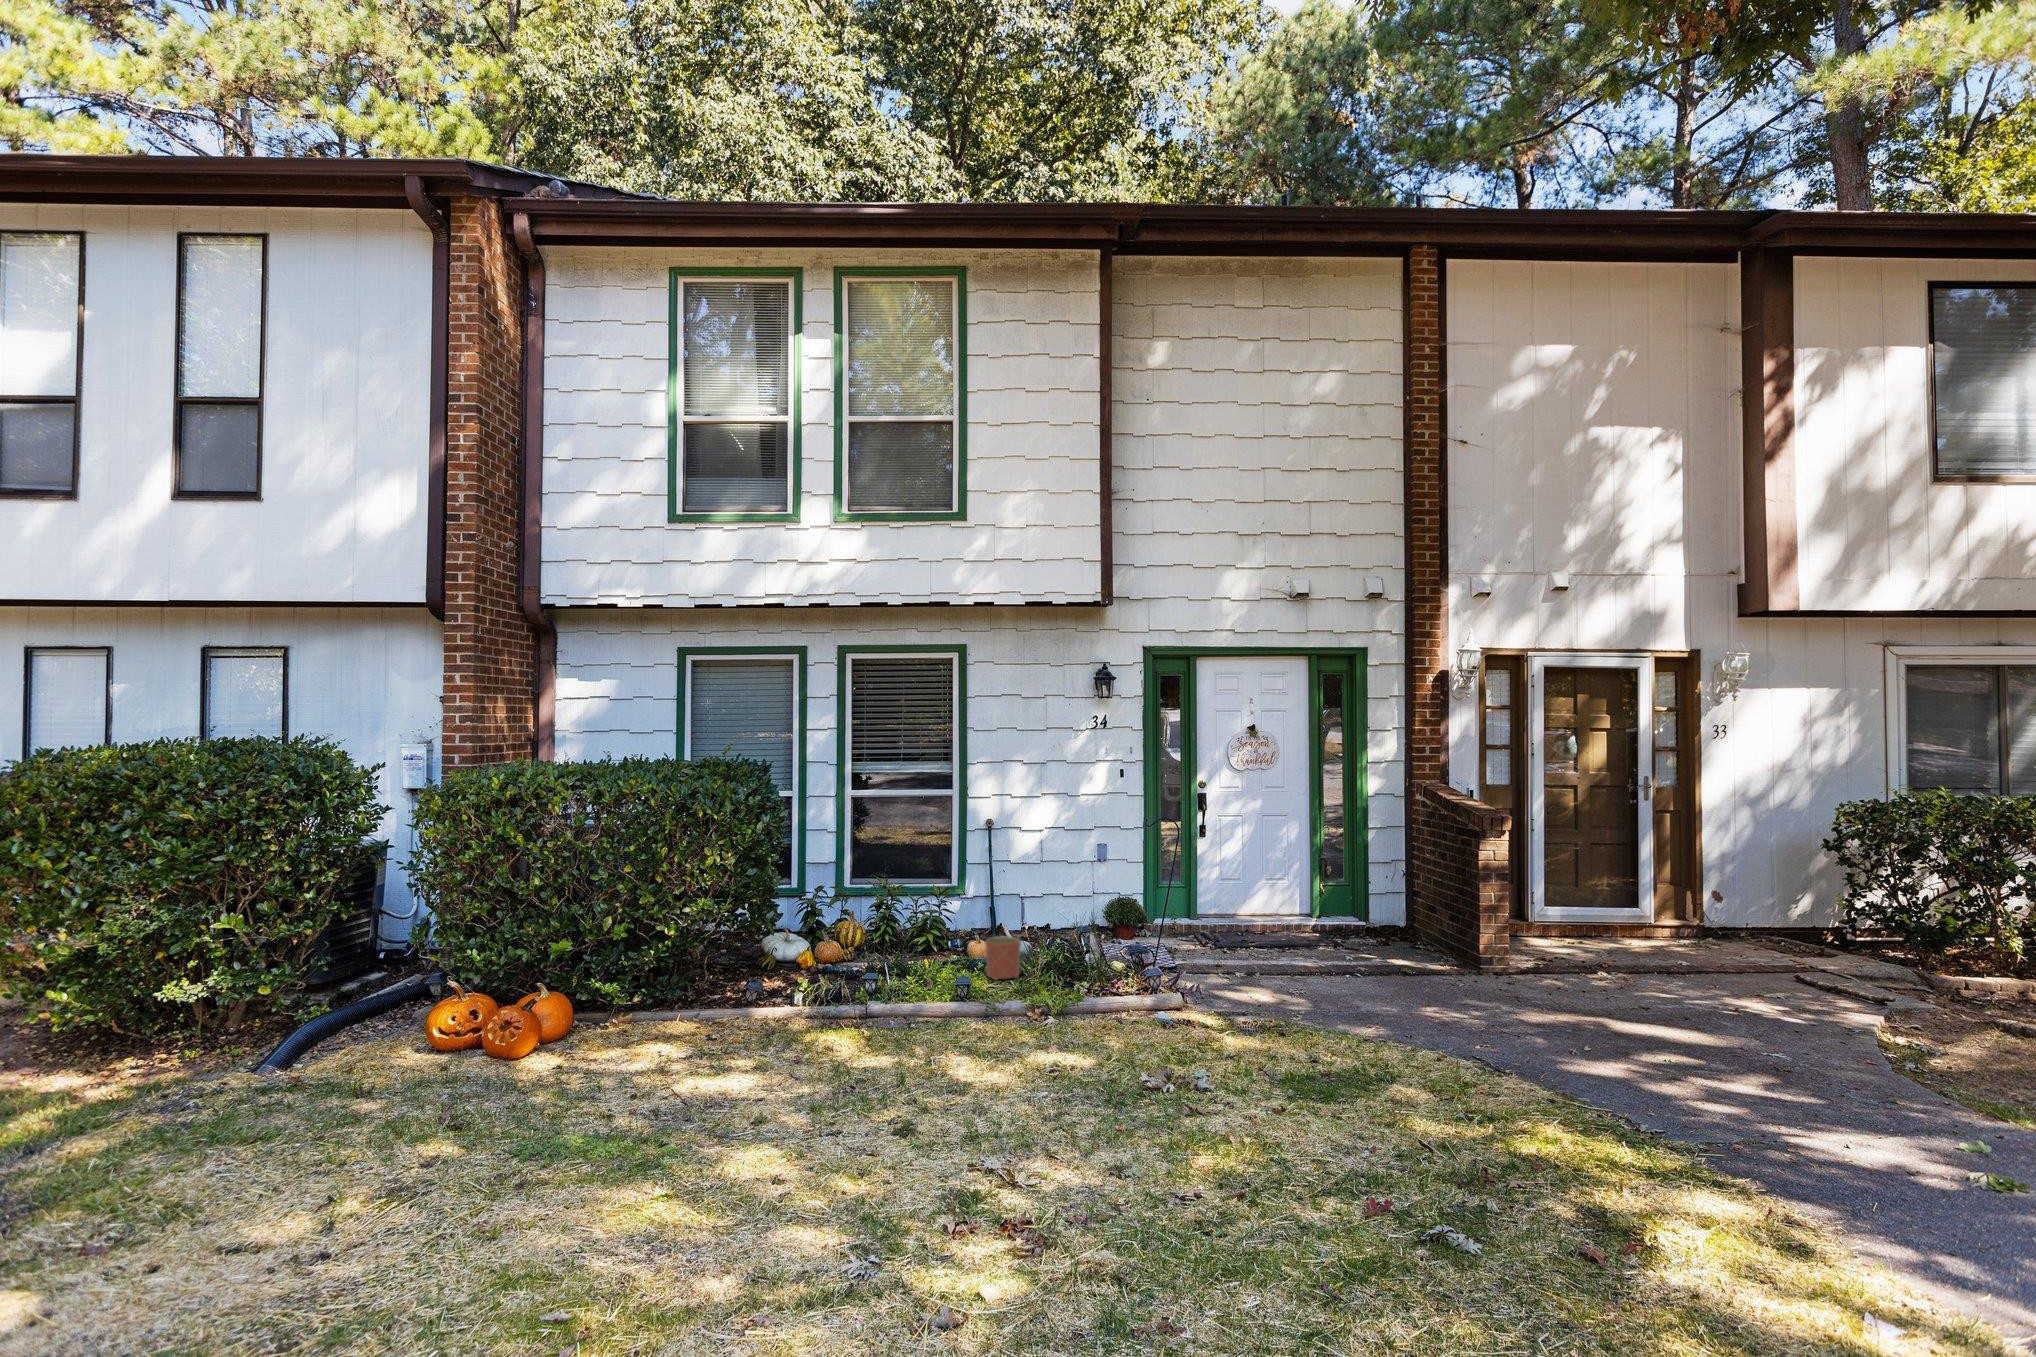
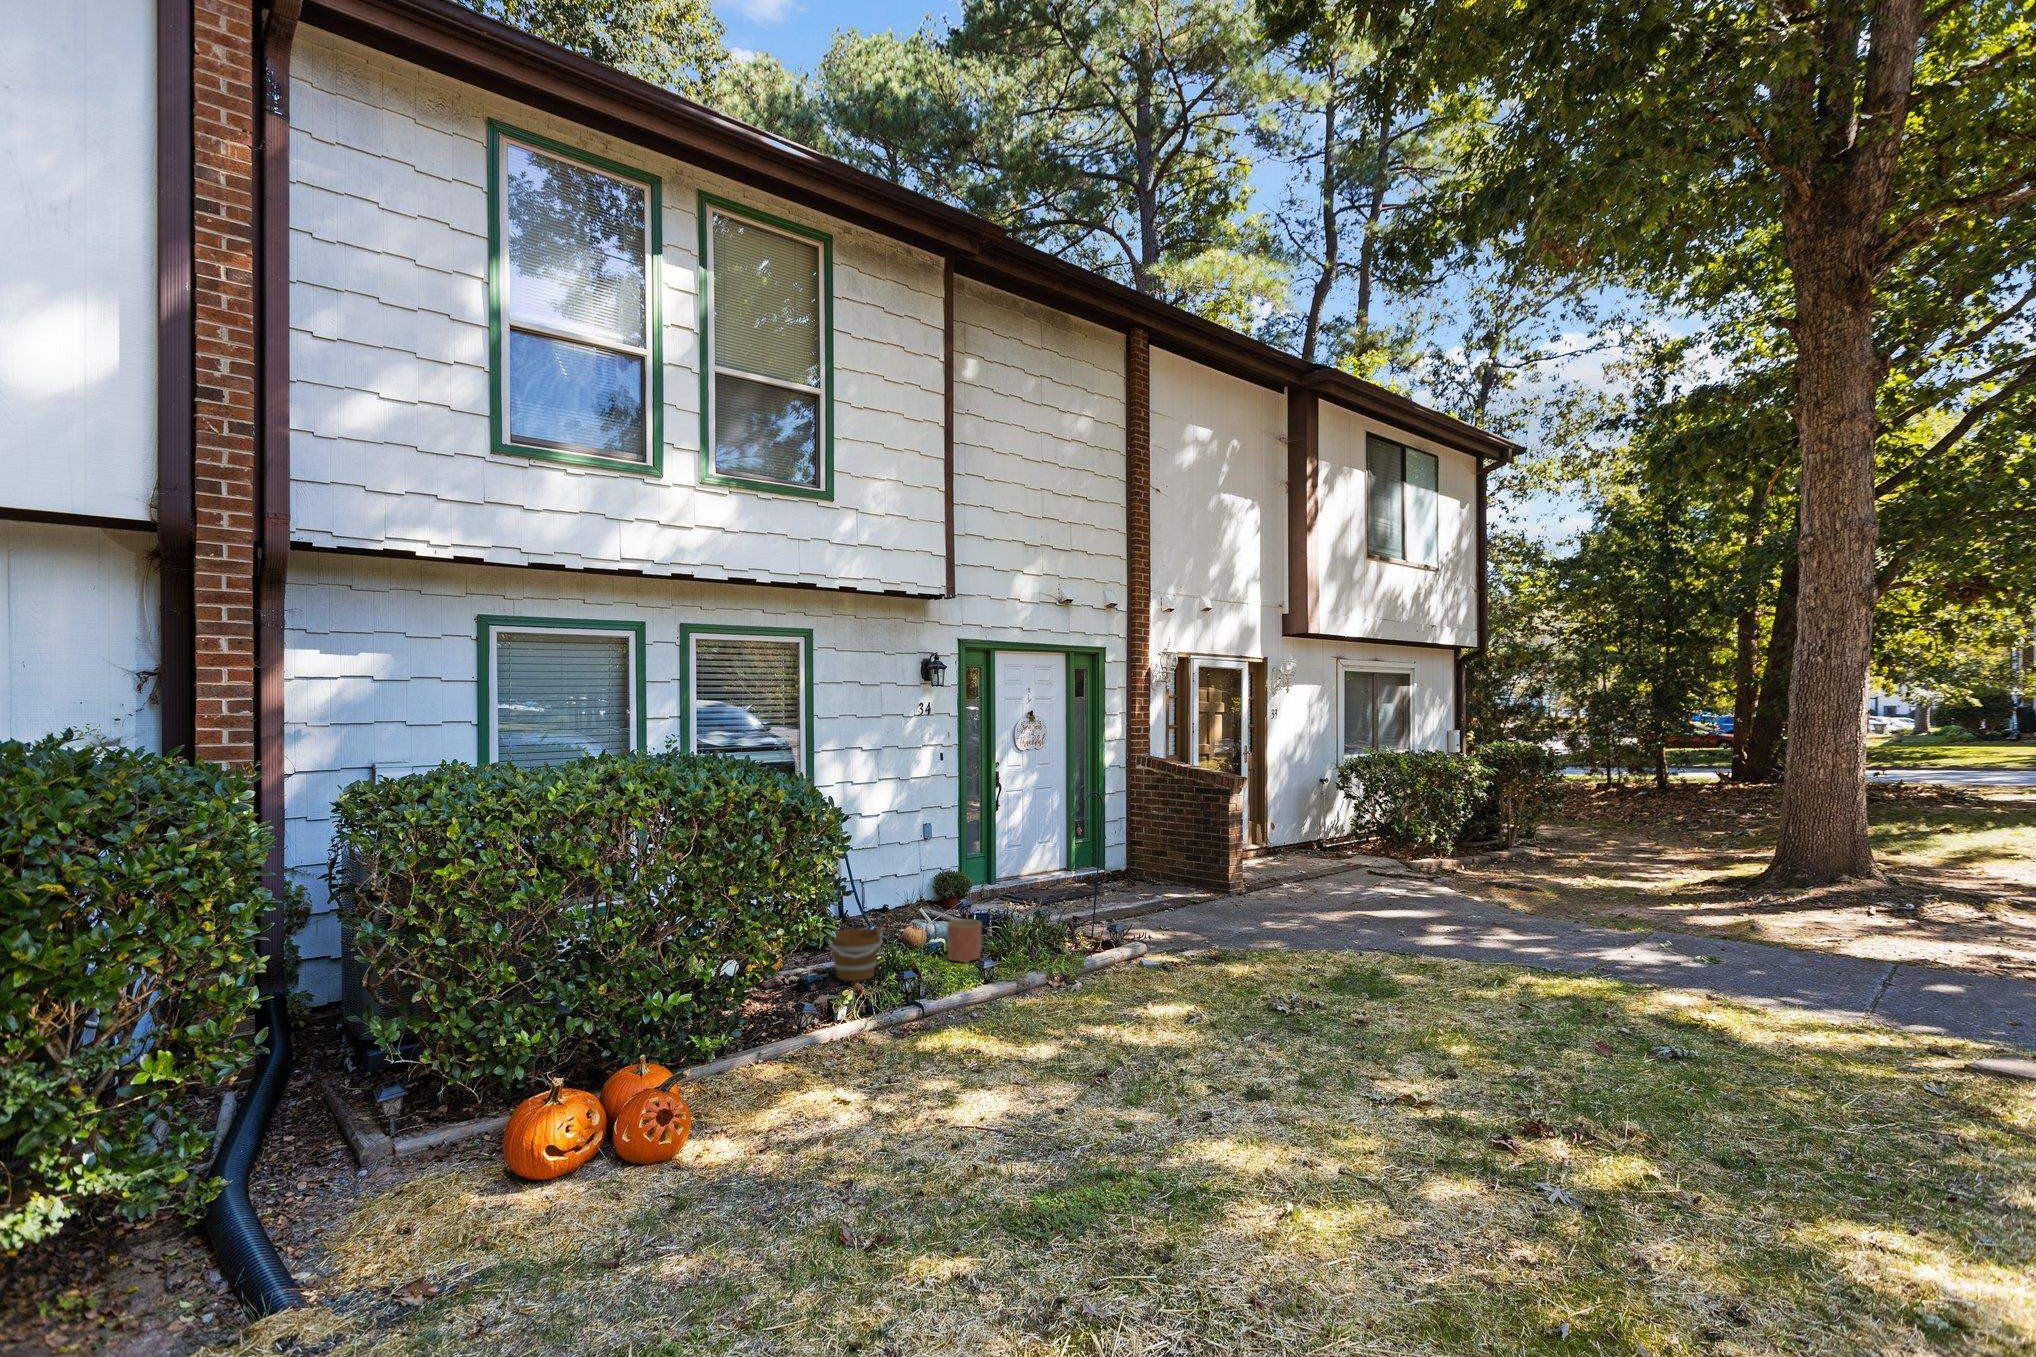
bucket: none [871,925,921,977] -> present [830,927,882,981]

